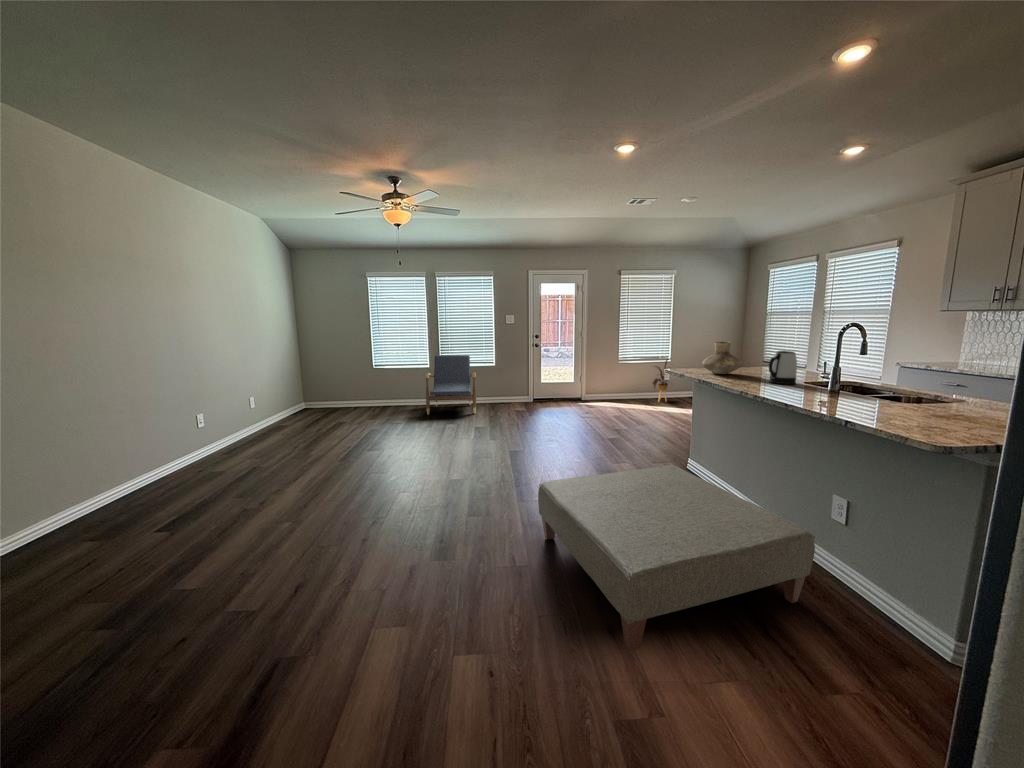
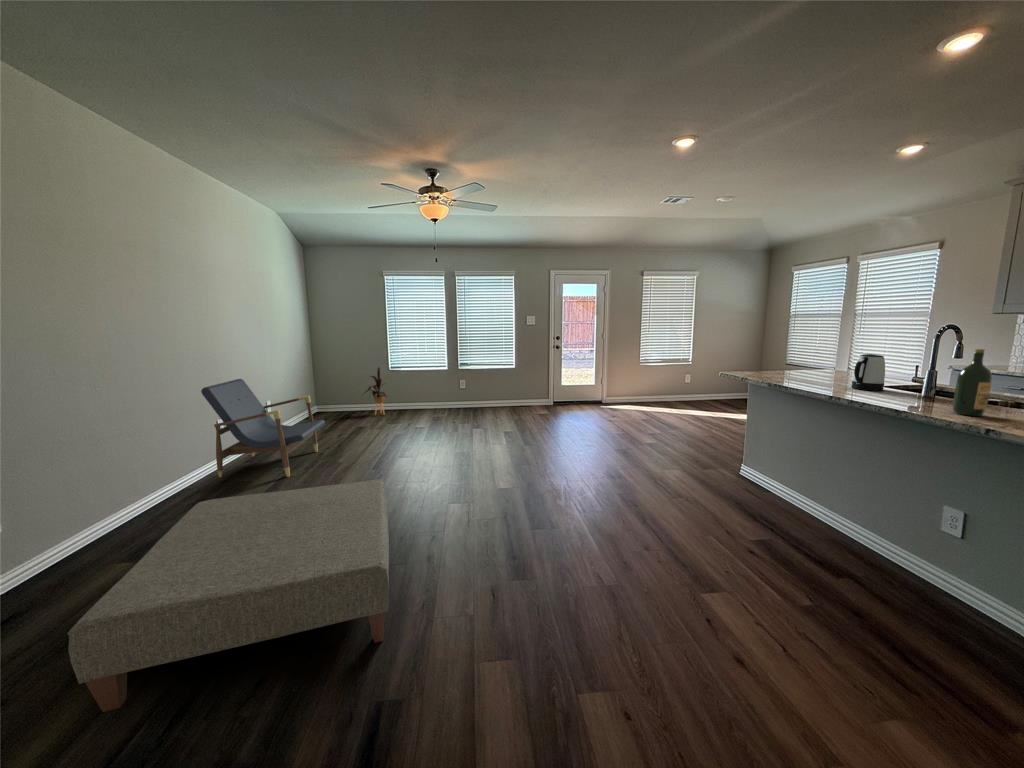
vase: present [702,342,742,374] -> none [765,344,812,379]
wine bottle: none [827,346,855,405] -> present [953,349,992,416]
lounge chair: present [425,355,476,415] -> present [201,379,325,477]
house plant: present [653,360,668,401] -> present [366,368,386,415]
ottoman: present [538,465,815,651] -> present [68,479,389,712]

